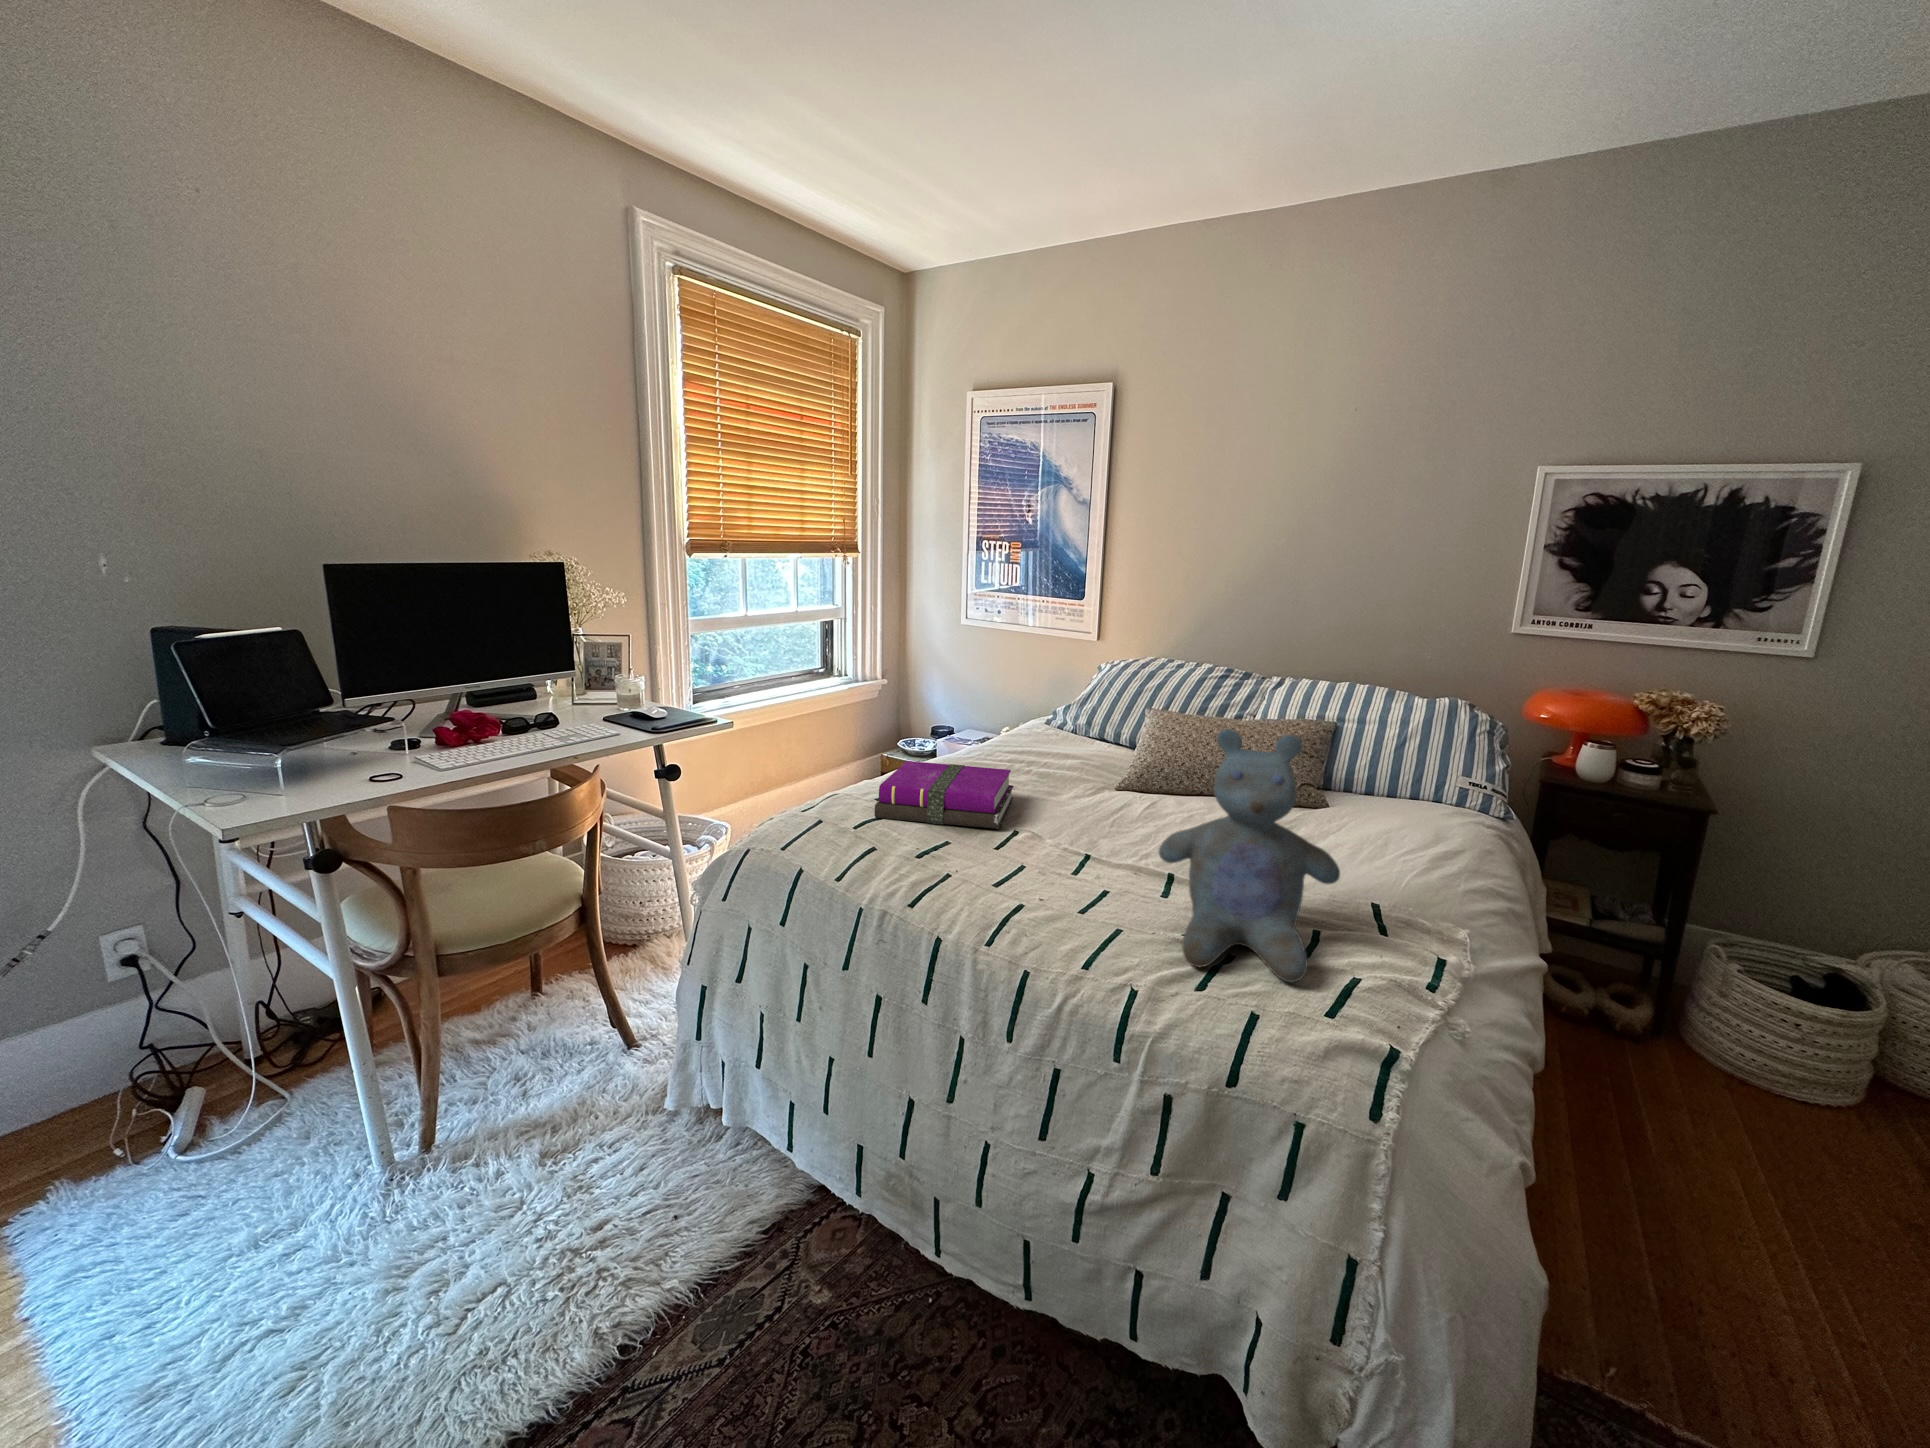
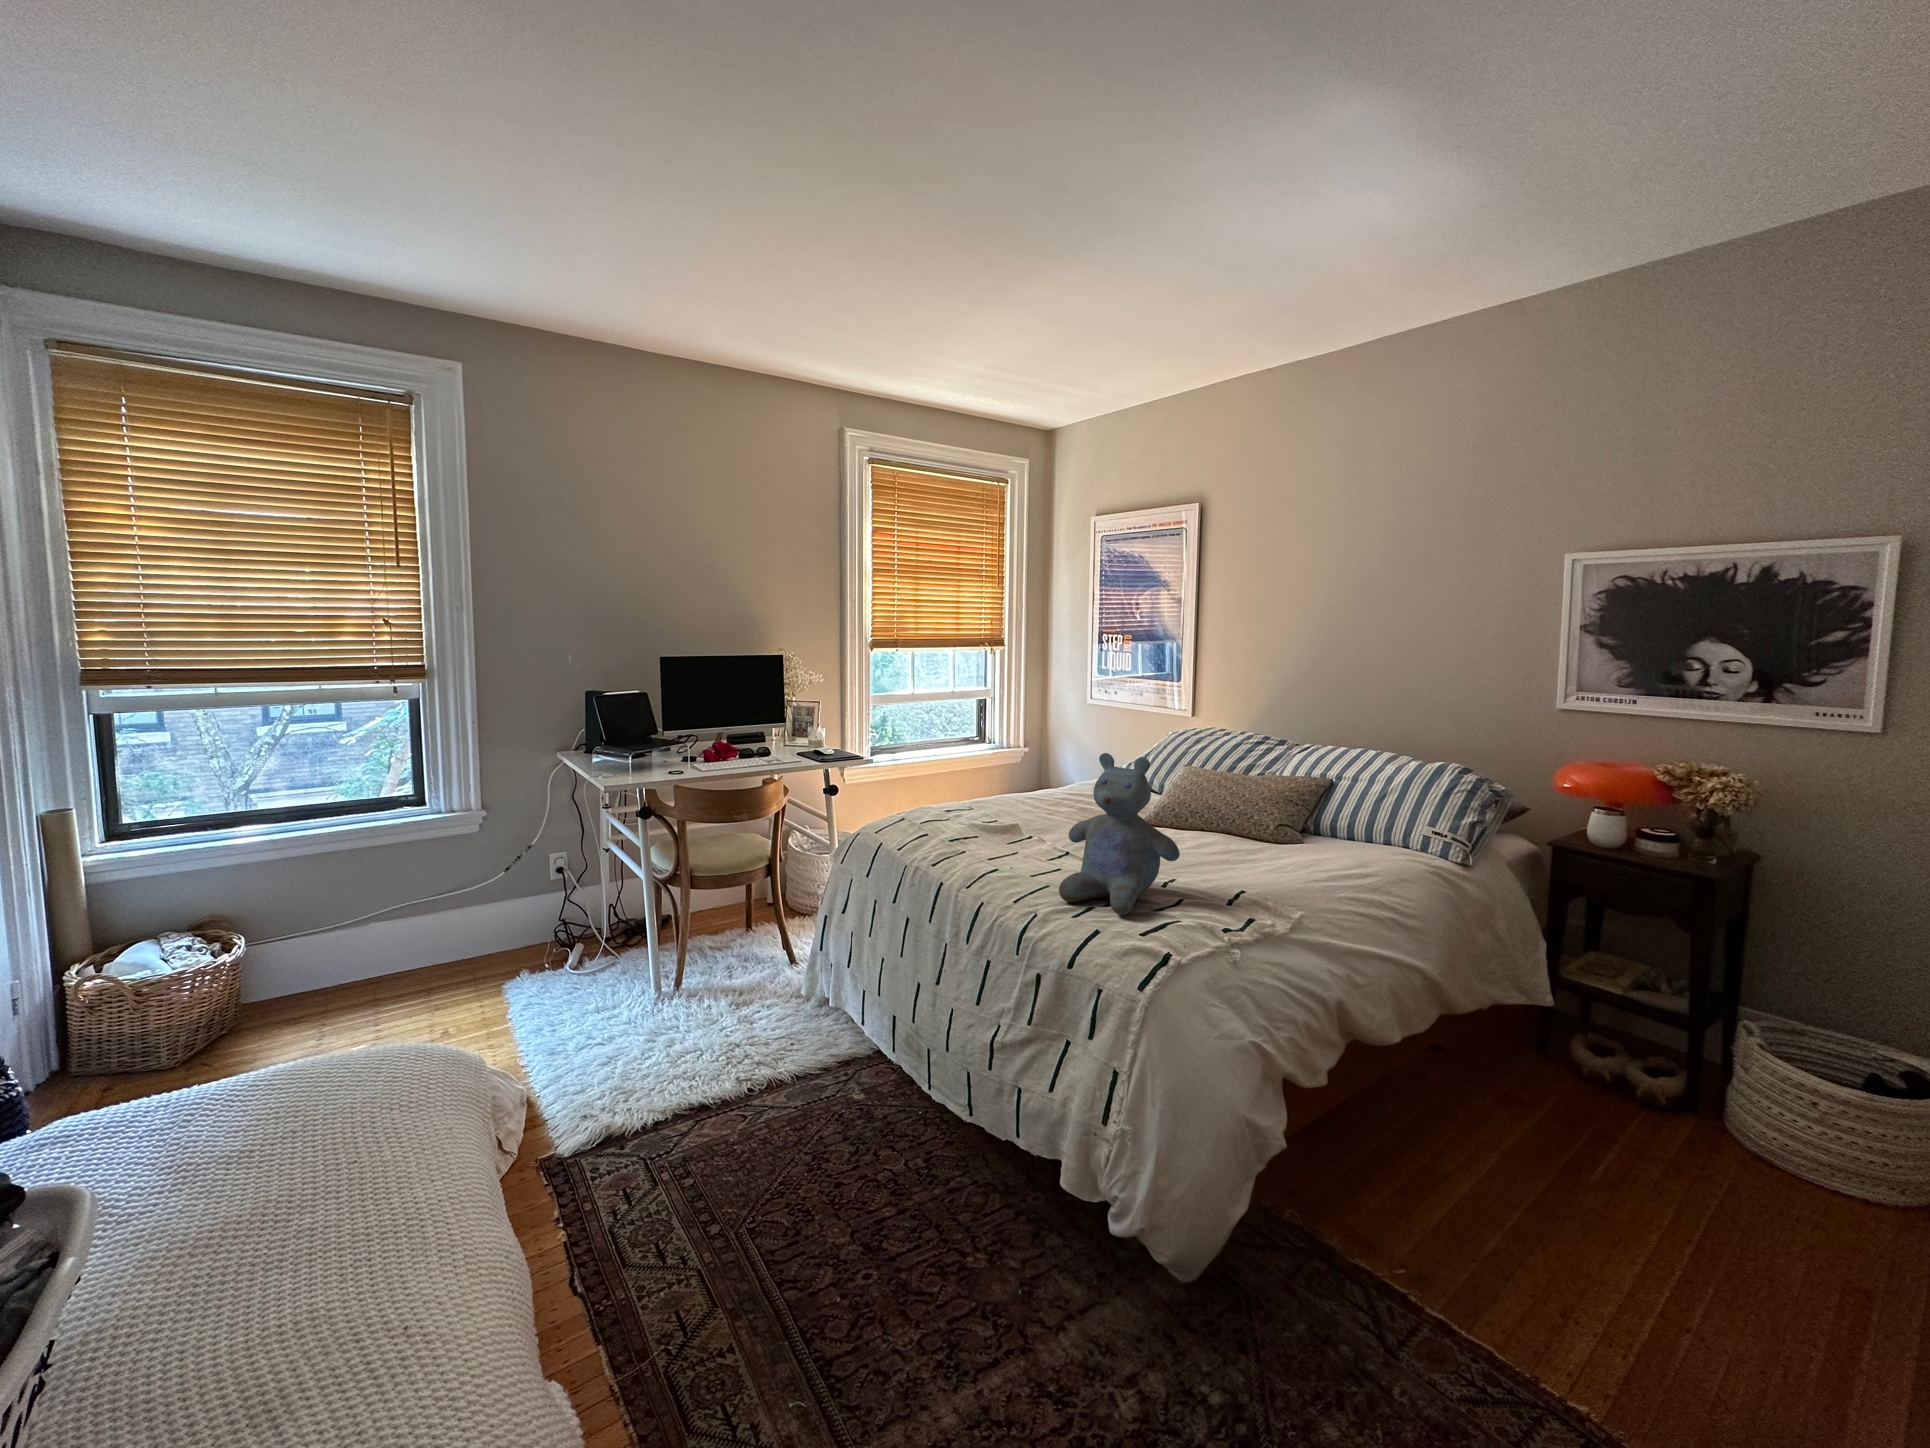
notebook: present [875,761,1014,829] -> none [935,786,1039,830]

